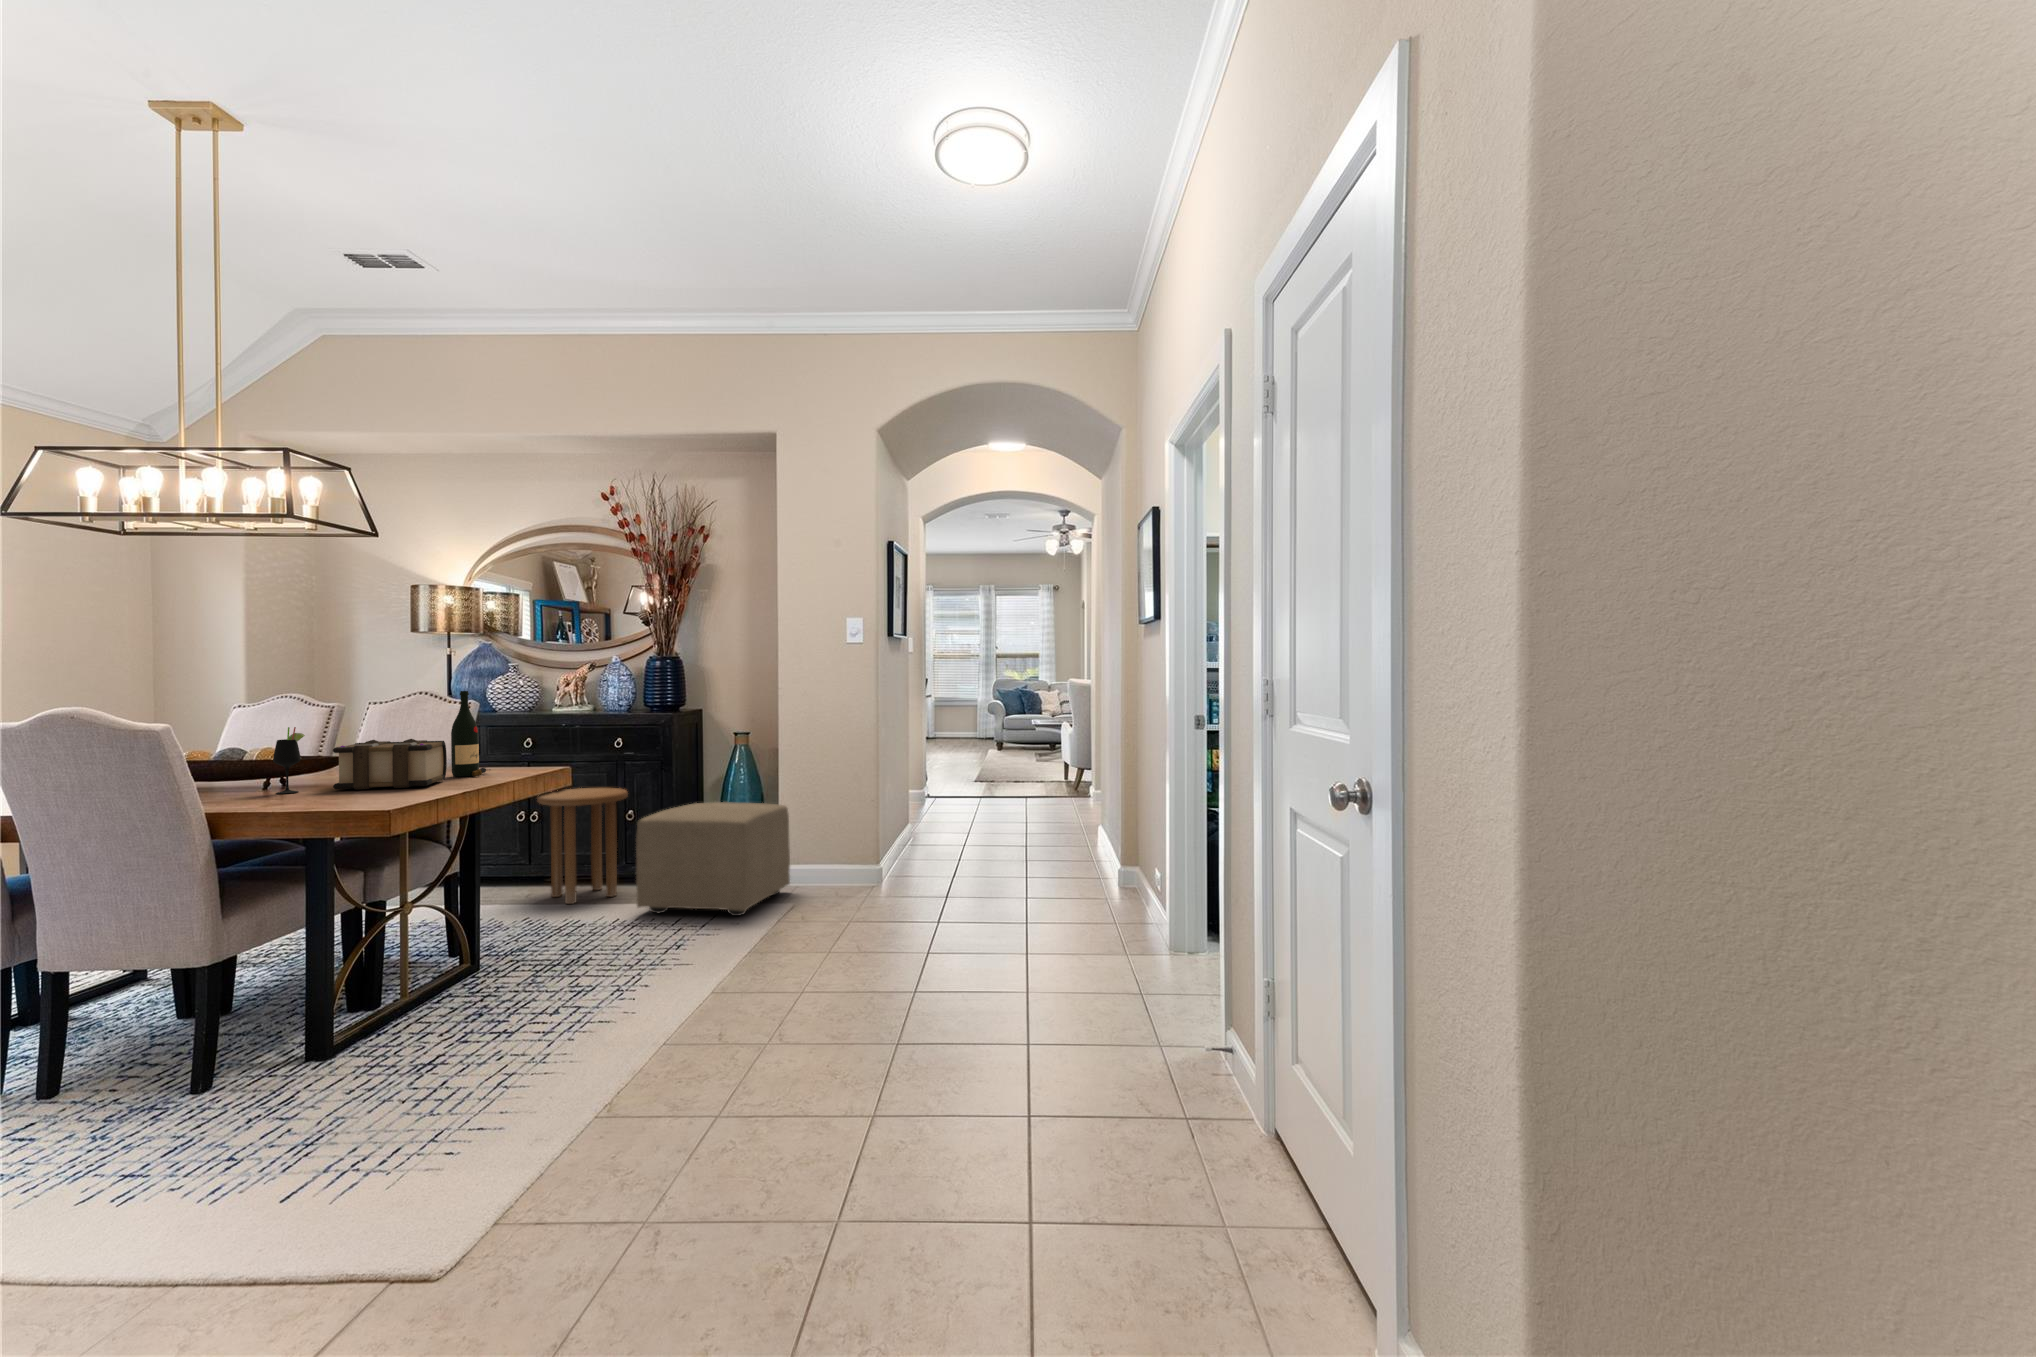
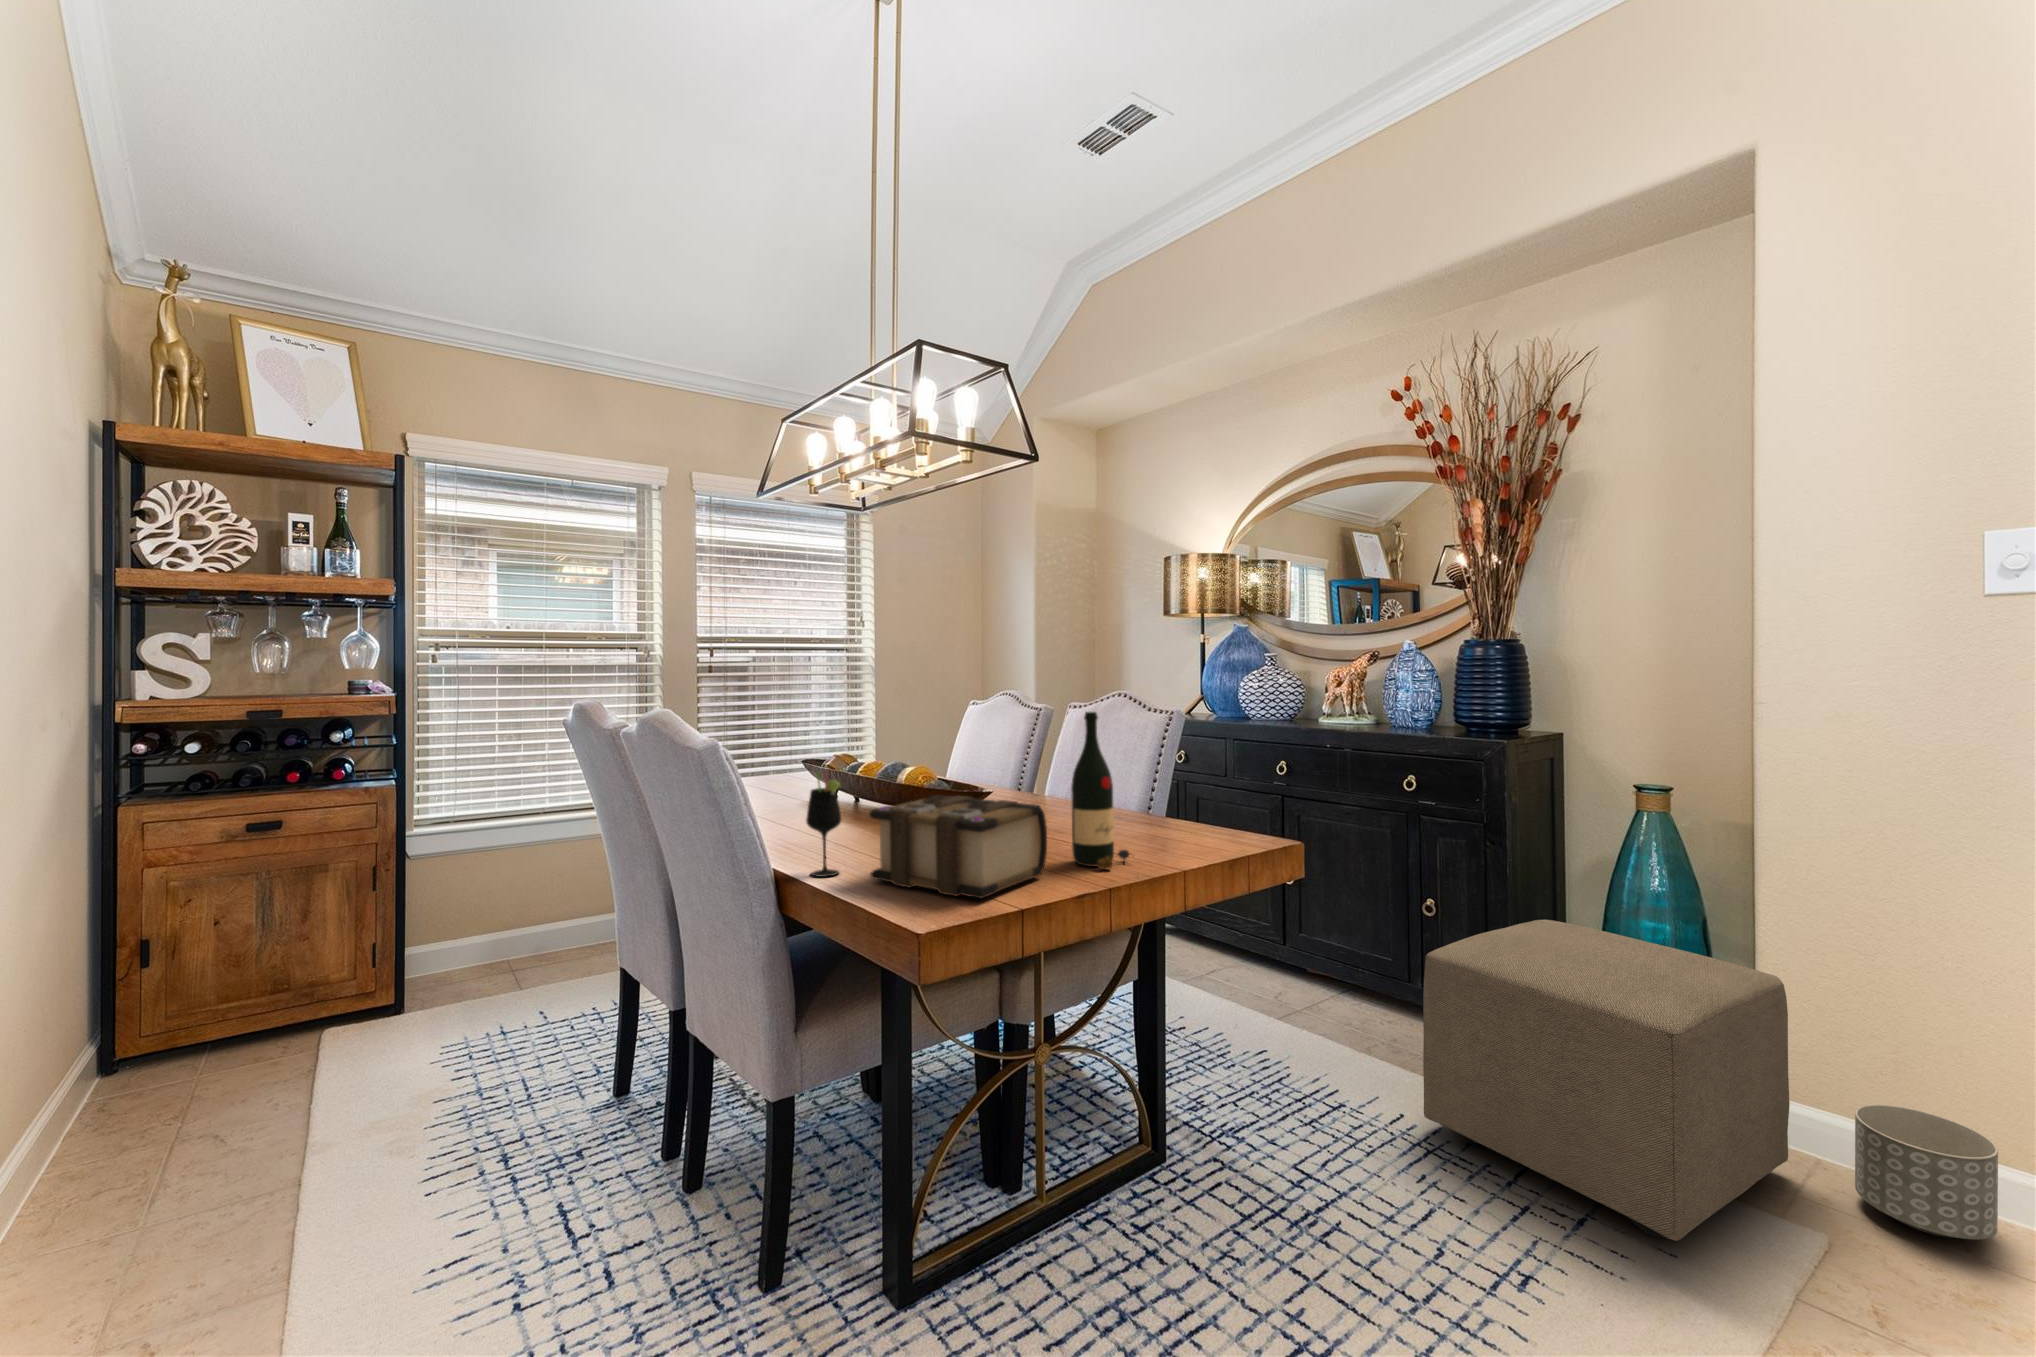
side table: present [537,788,628,904] -> none [1278,850,1420,1050]
planter: none [810,851,850,893] -> present [1855,1105,1998,1240]

